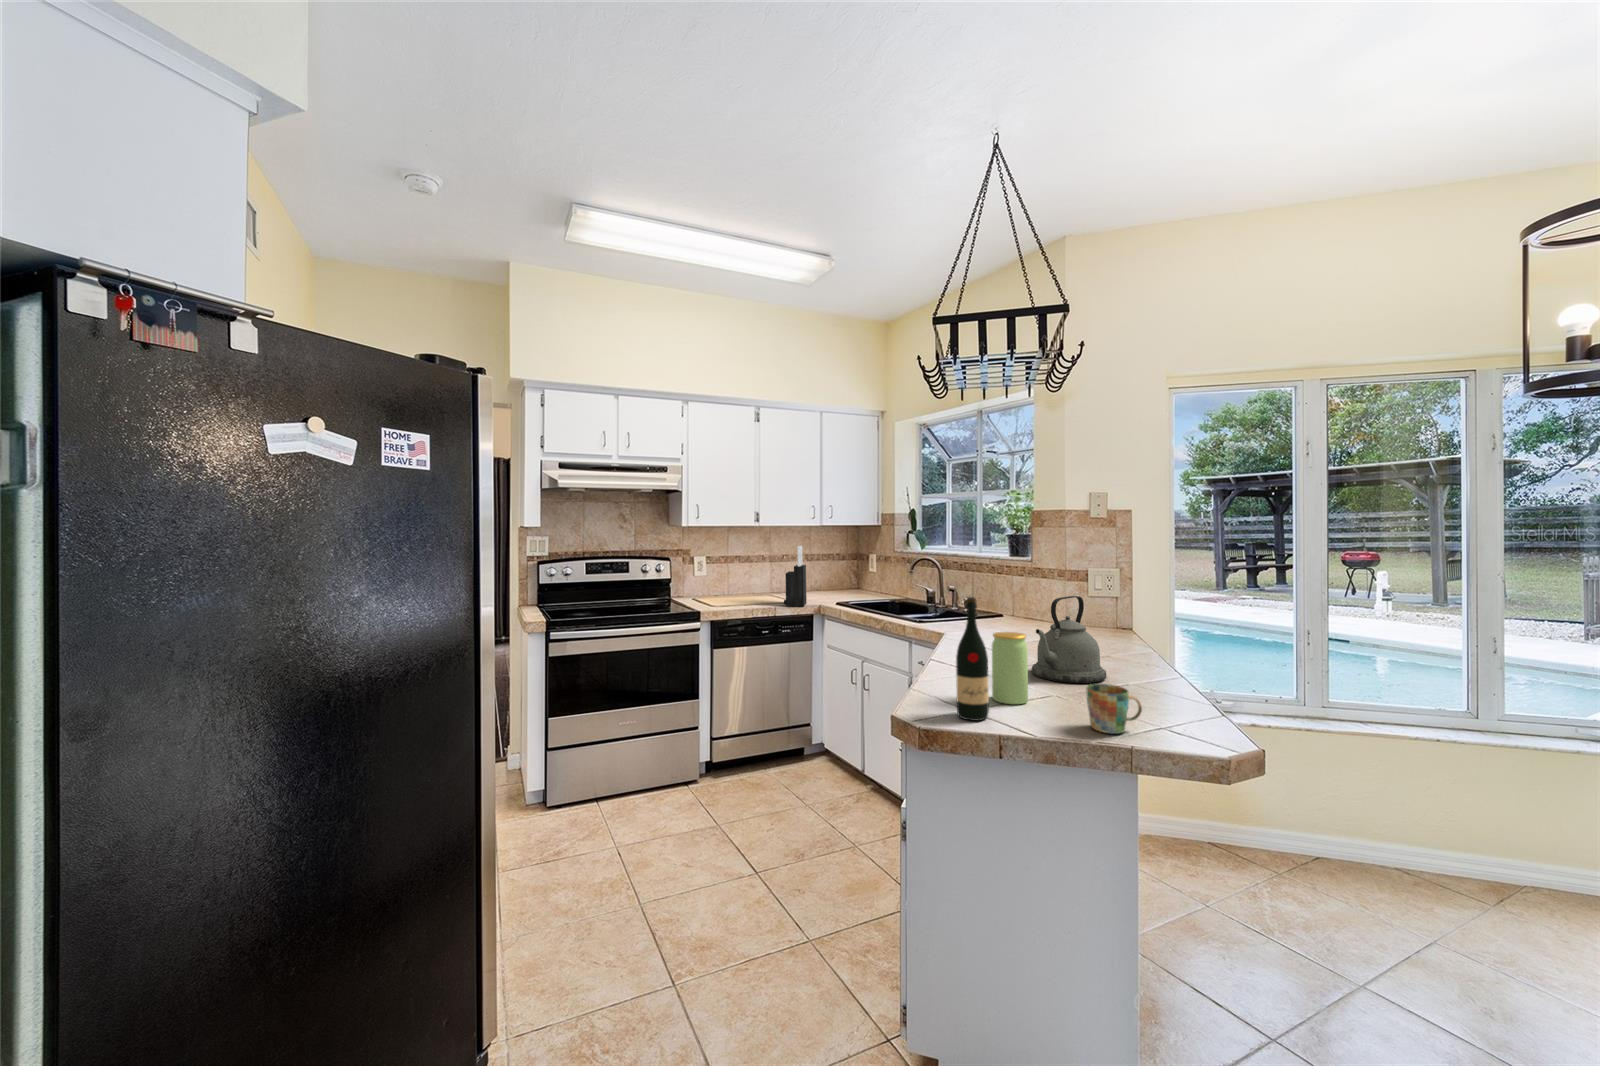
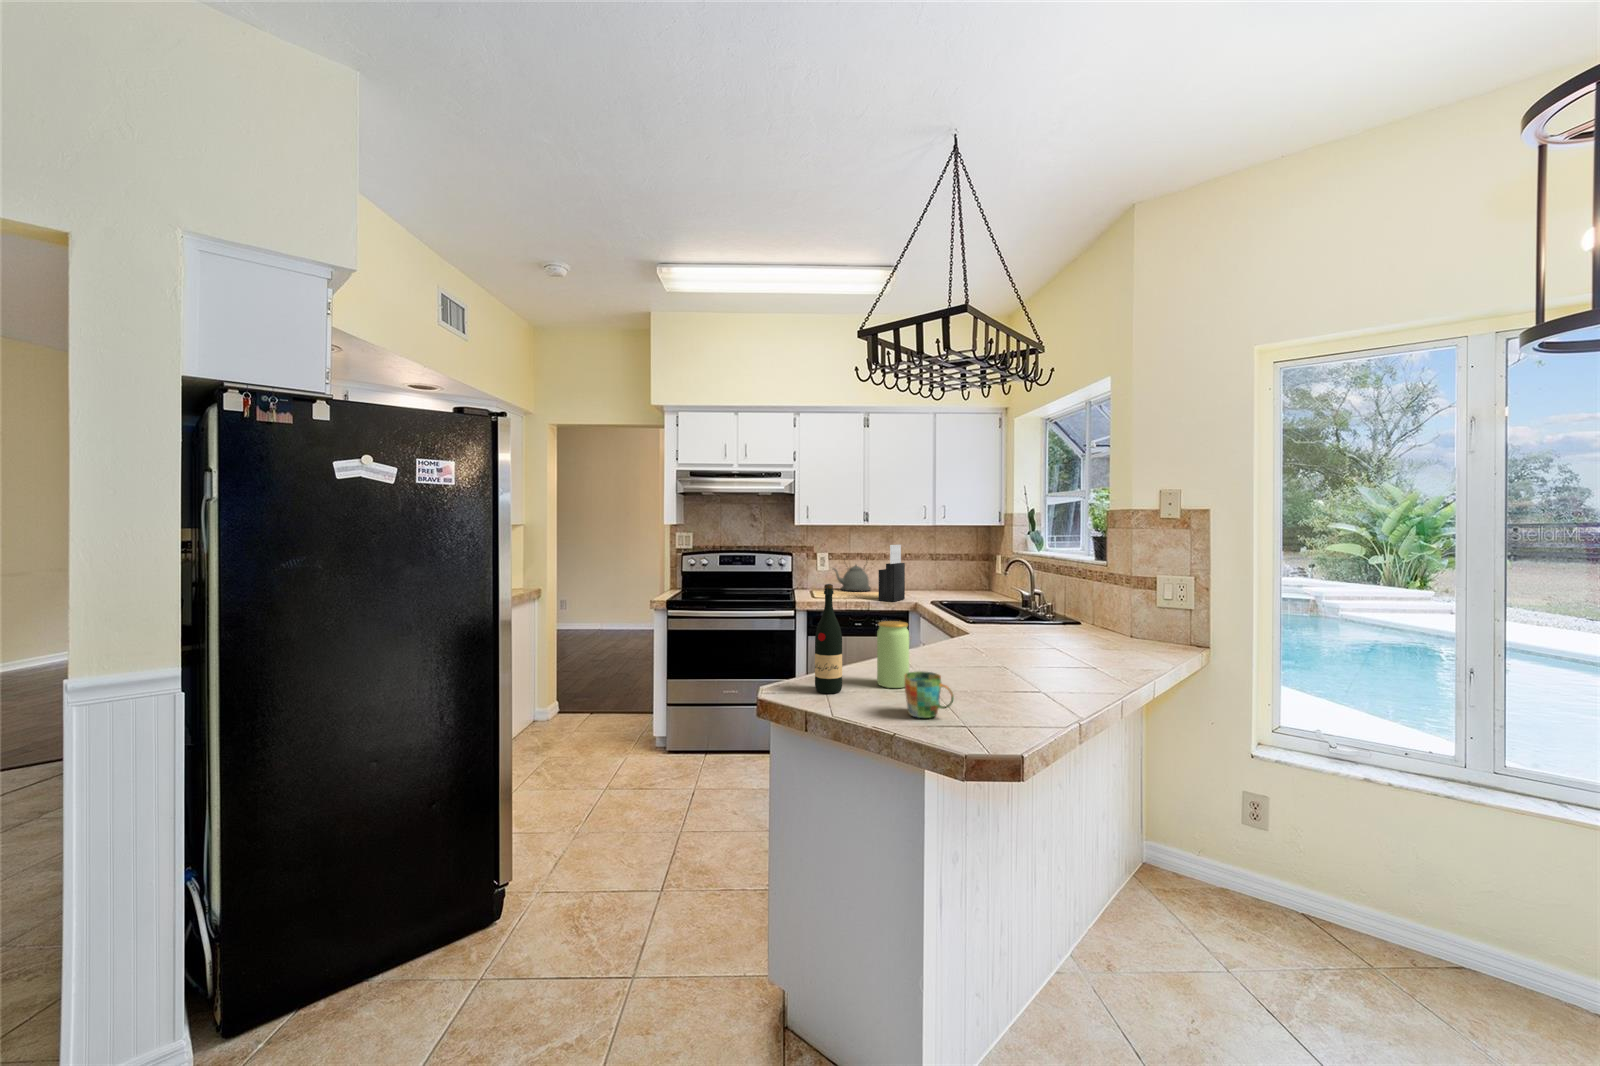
kettle: present [1032,596,1107,683] -> present [833,565,871,591]

